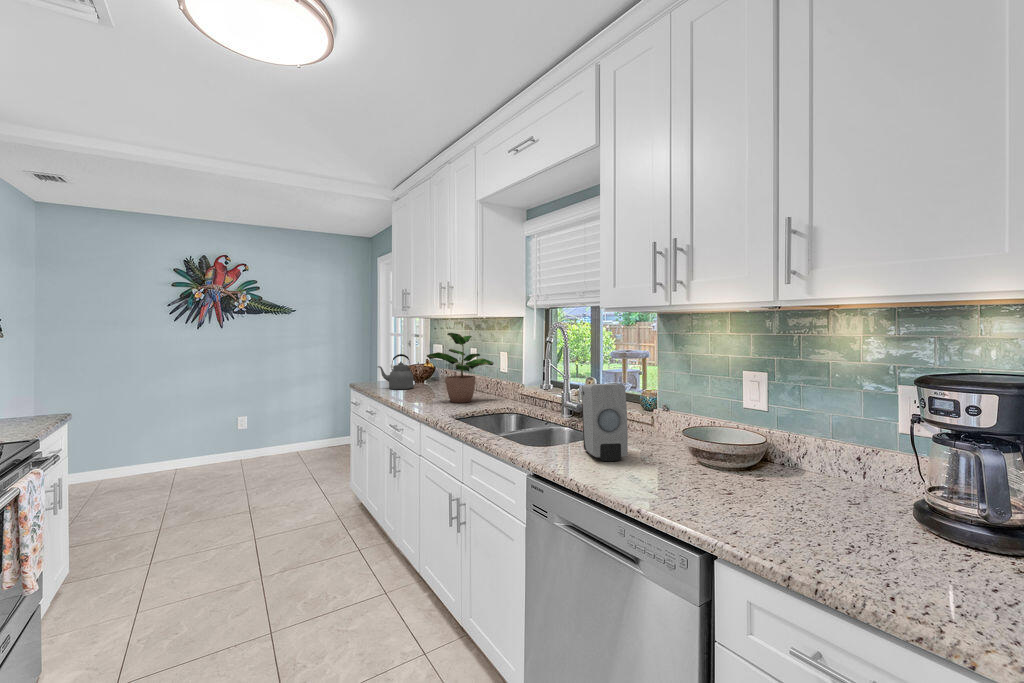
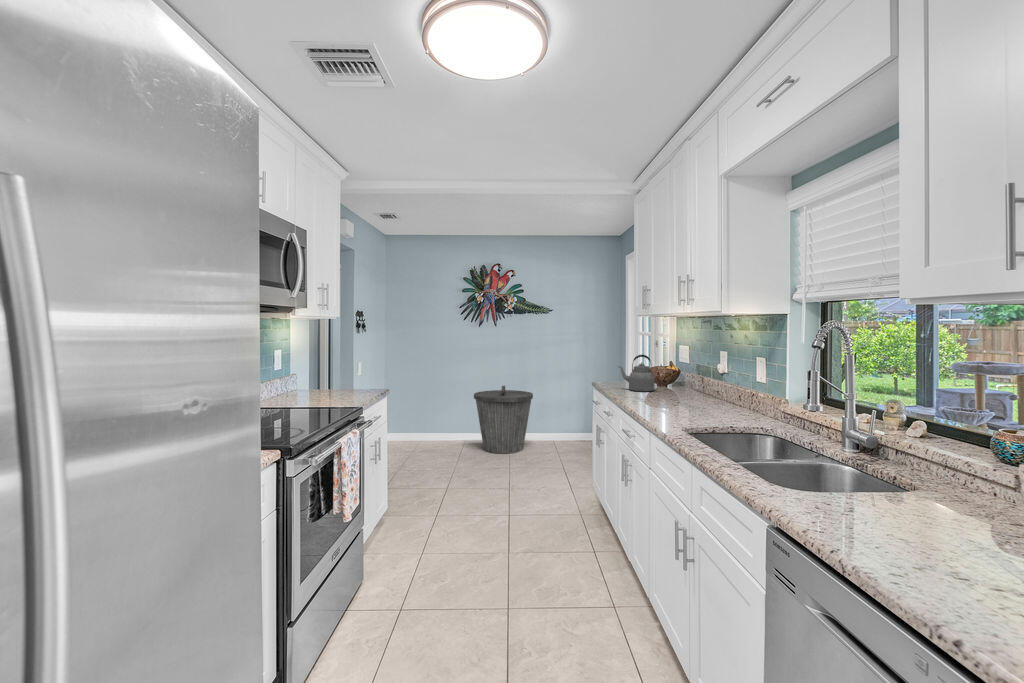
potted plant: present [427,333,494,403] -> none [664,333,746,413]
soap dispenser: present [582,384,628,461] -> none [878,414,973,548]
trash can: none [197,397,274,476] -> present [474,386,533,453]

